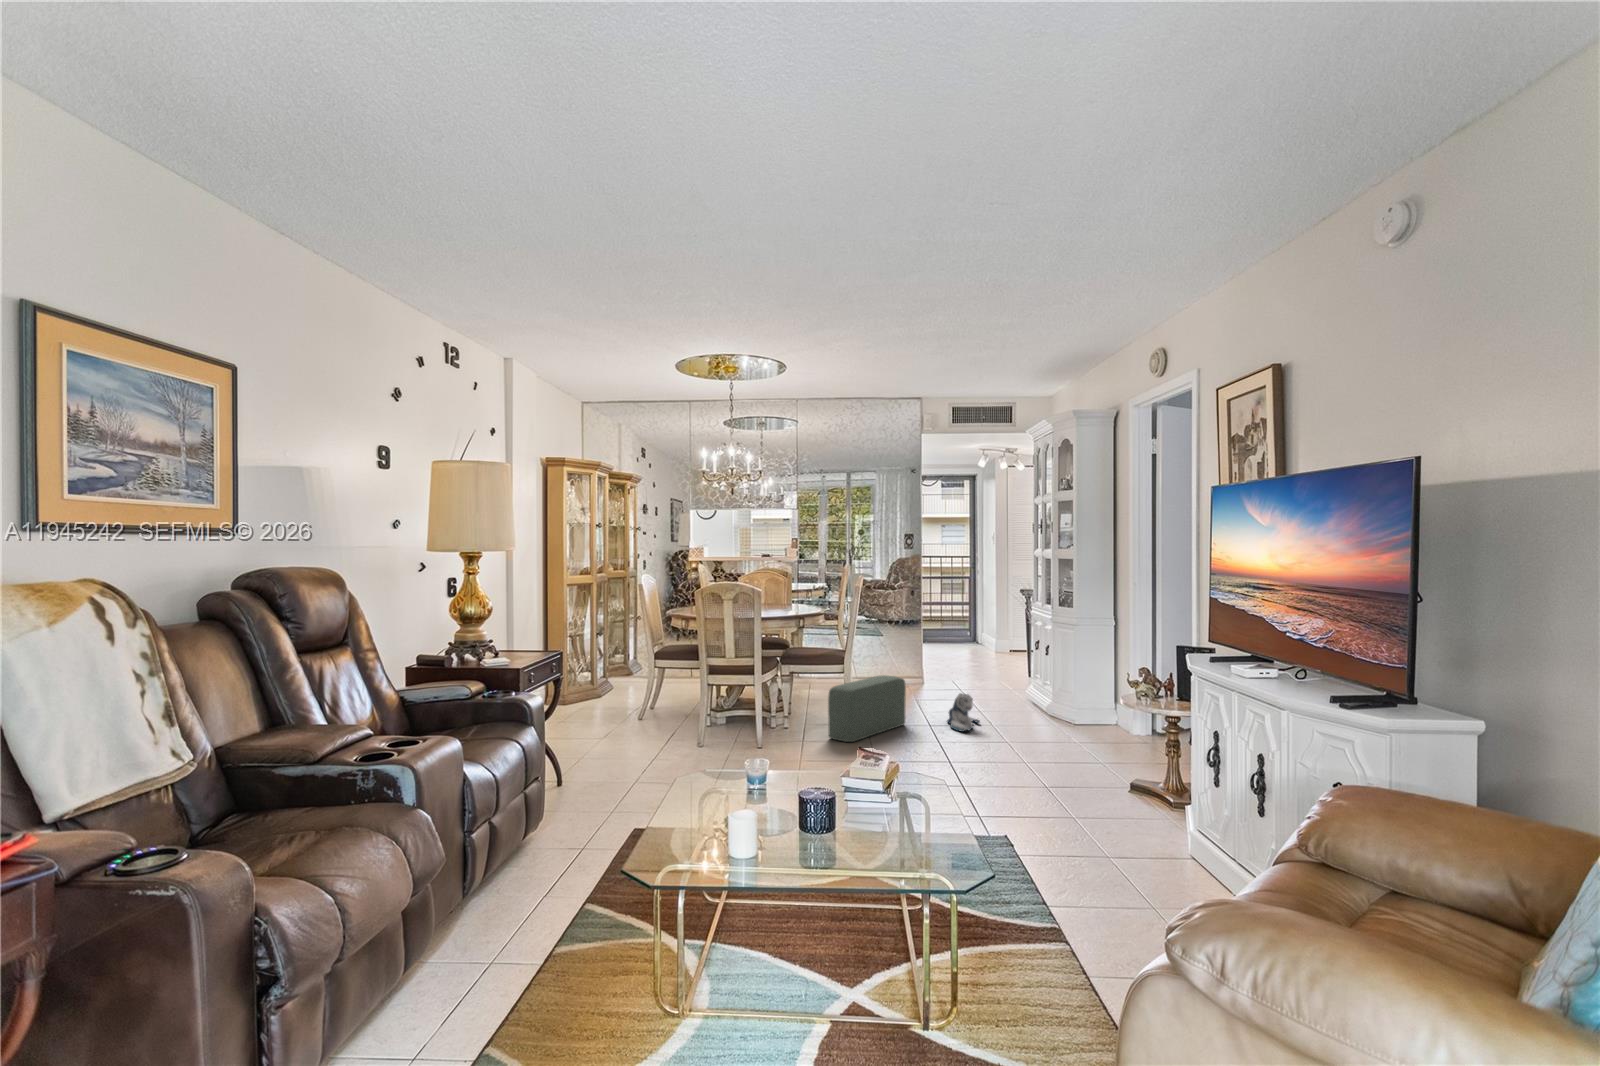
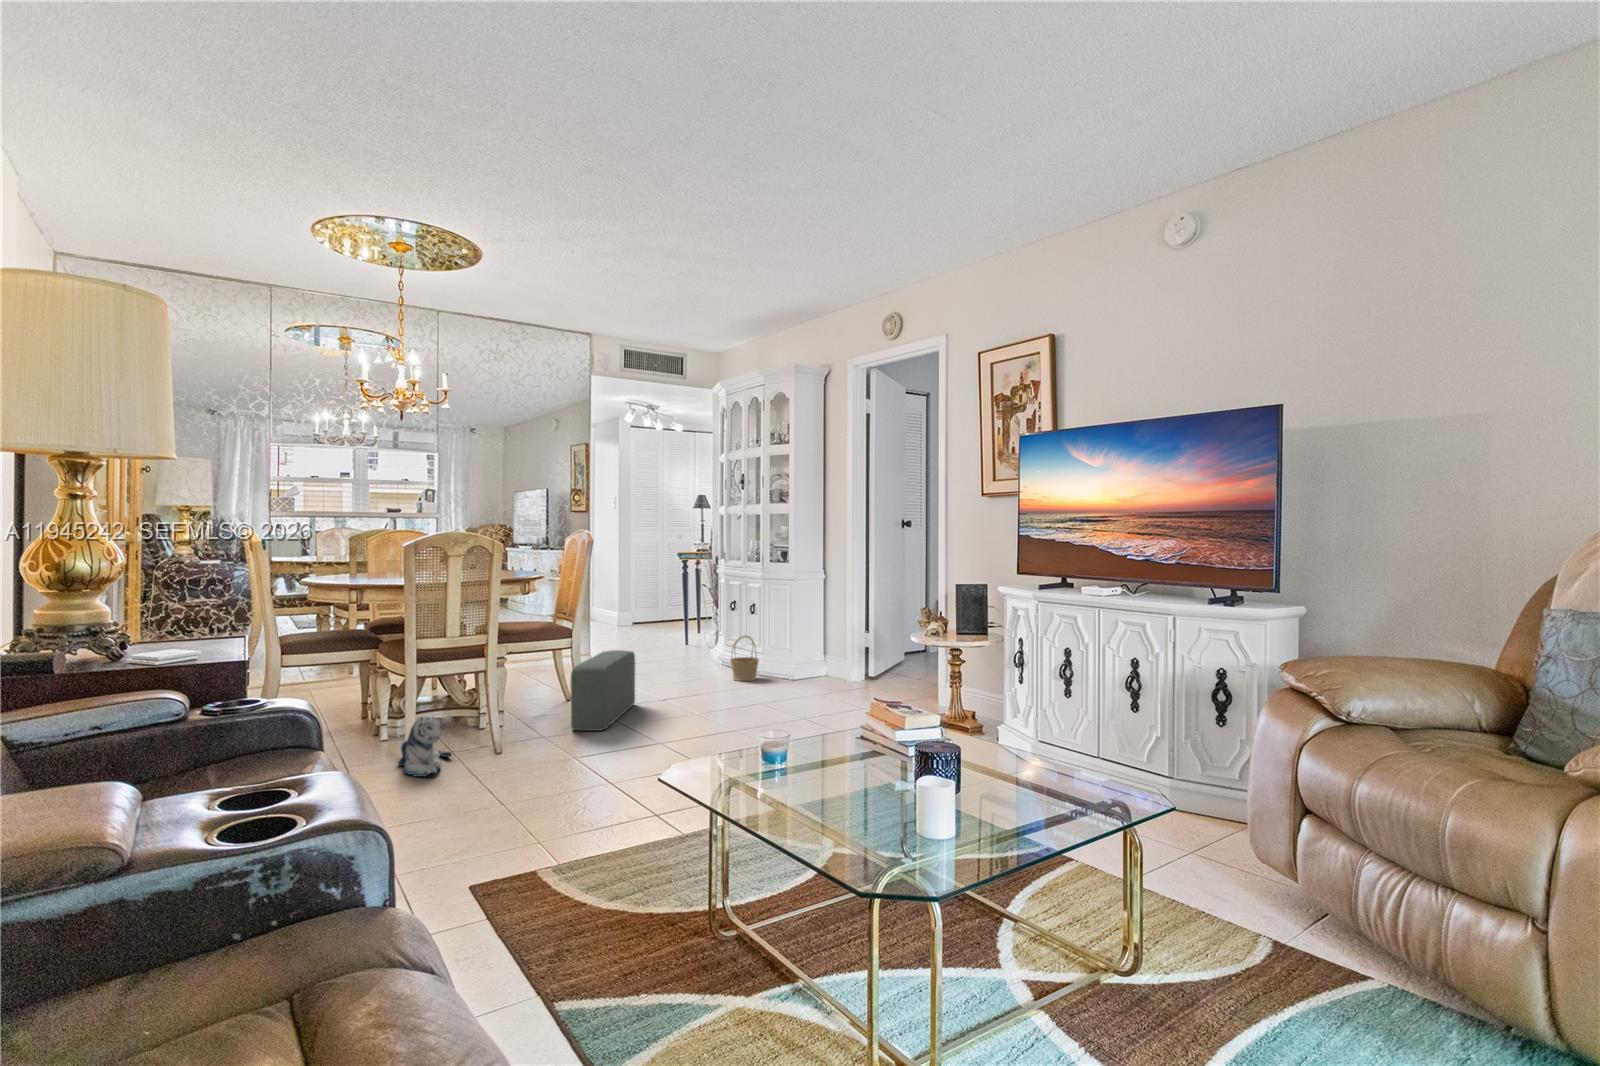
basket: none [1018,674,1048,719] -> present [730,636,759,681]
plush toy: present [947,693,980,732] -> present [398,717,452,777]

